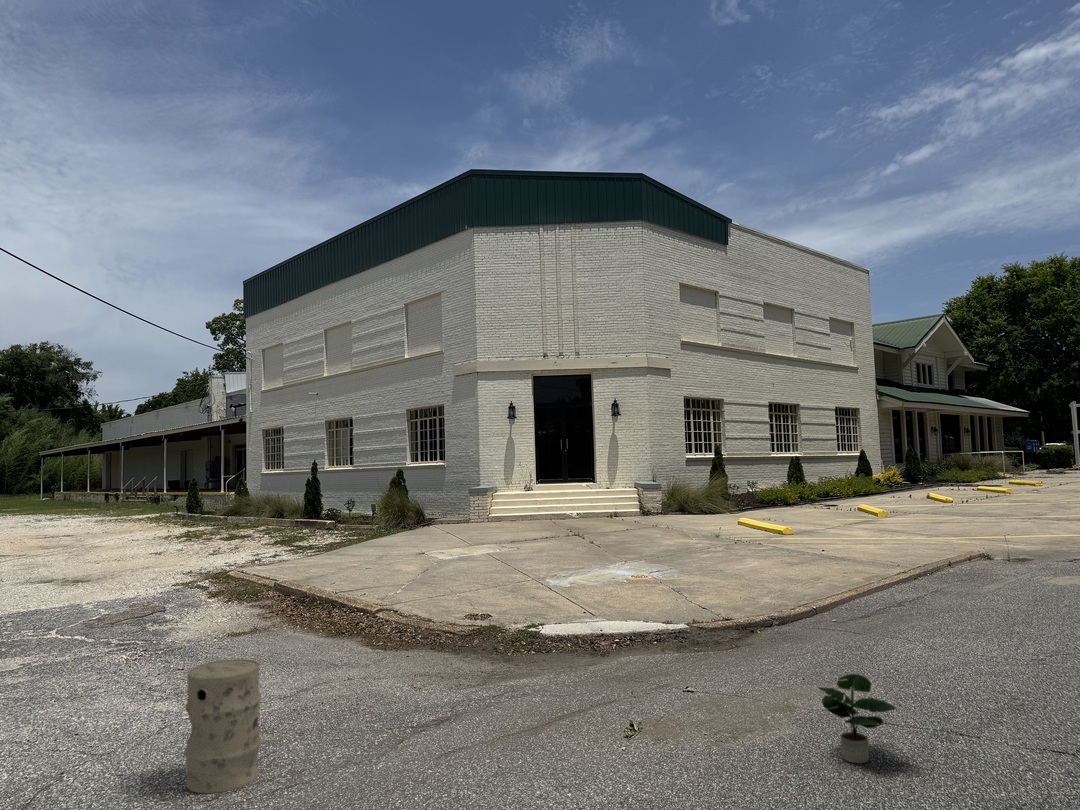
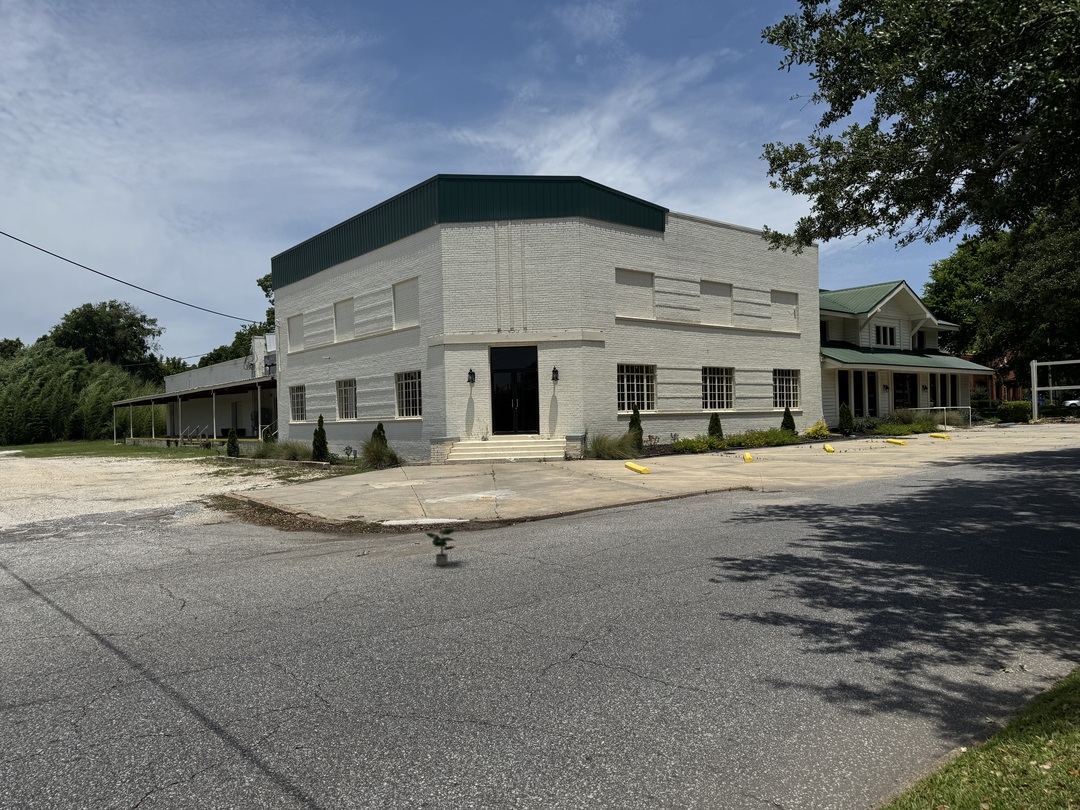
trash can: present [184,659,261,793] -> none [150,518,185,571]

